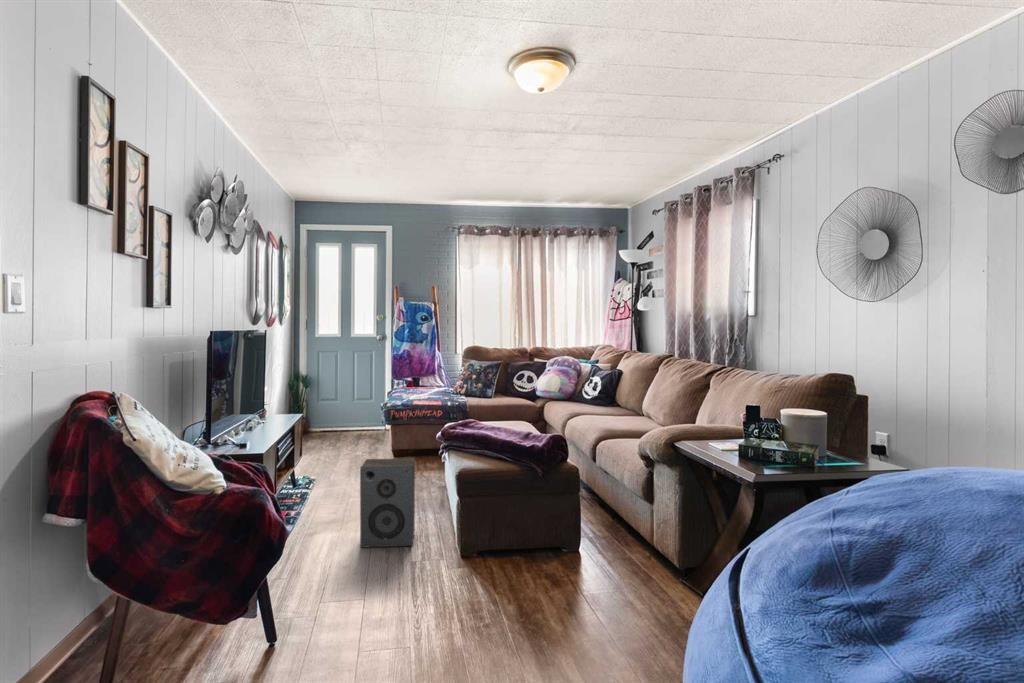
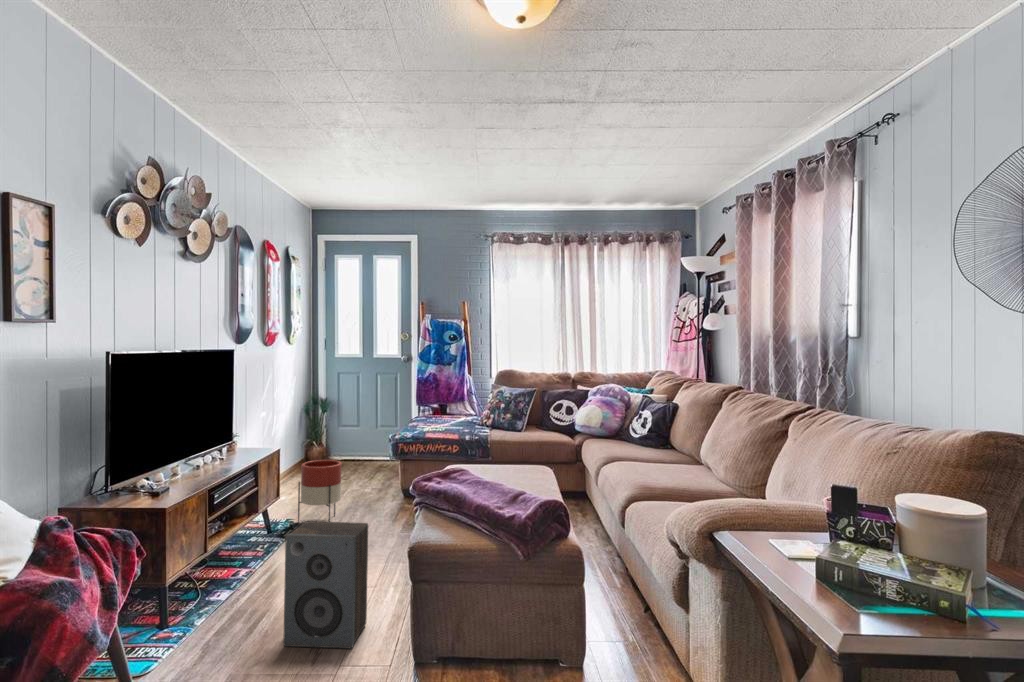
planter: none [316,423,351,477] -> present [298,460,342,522]

